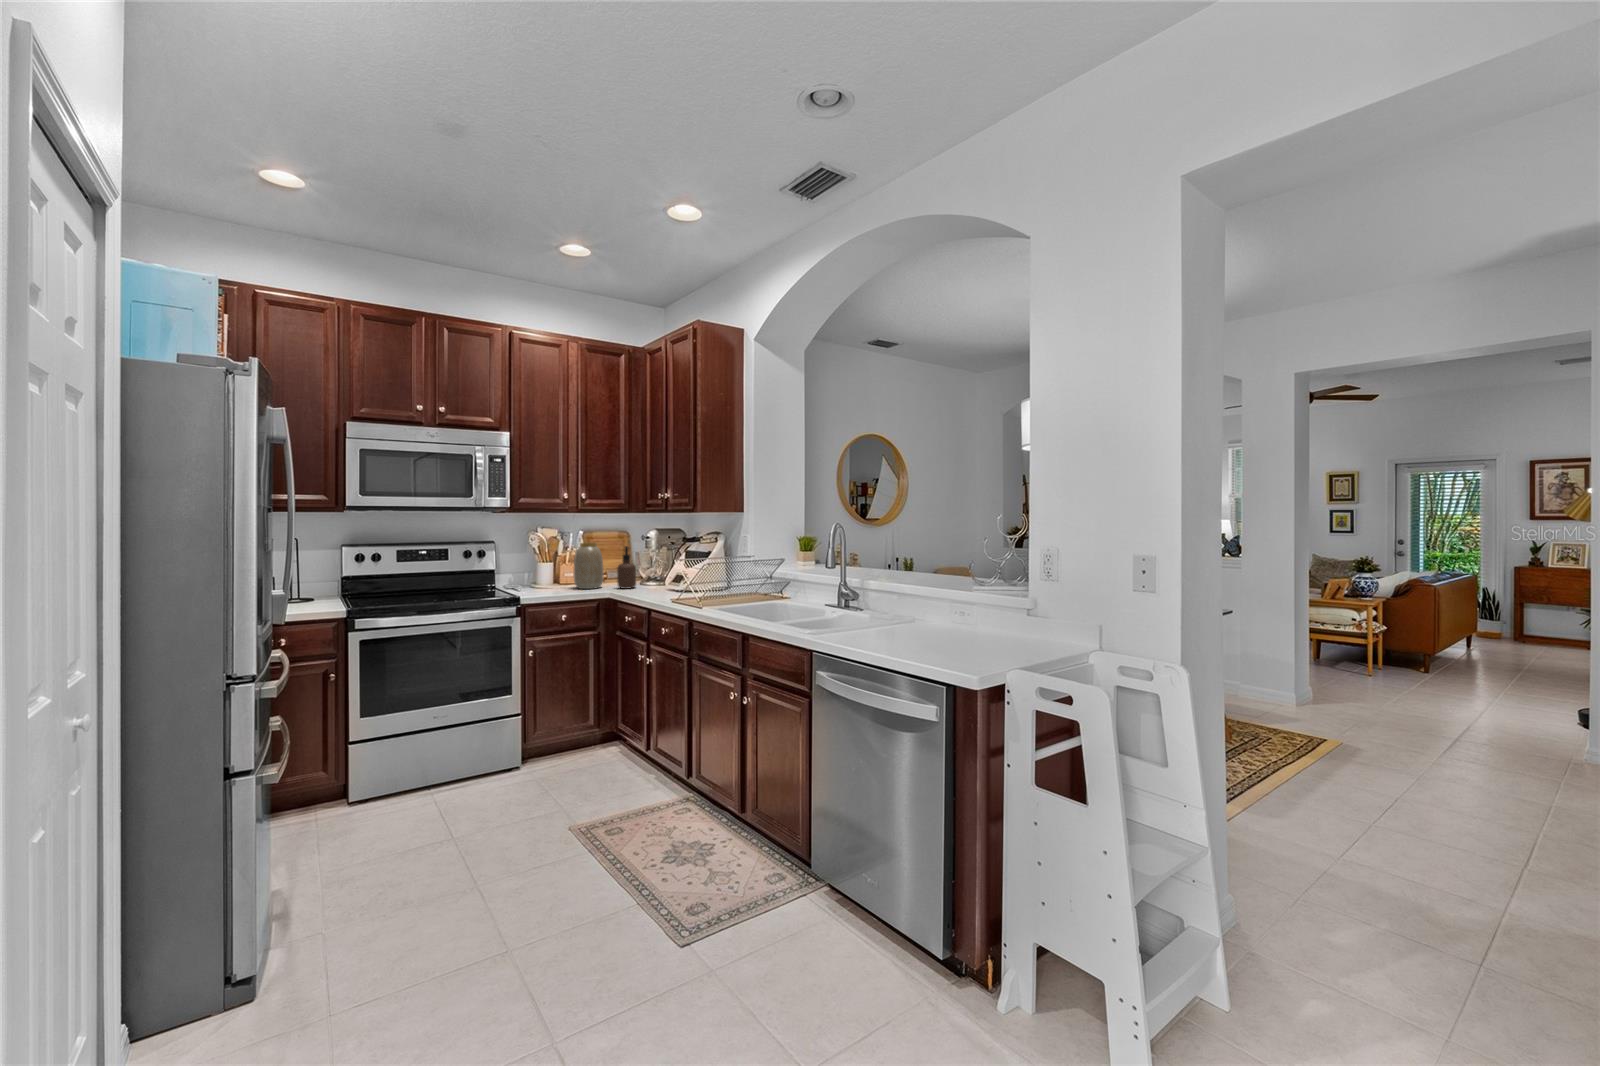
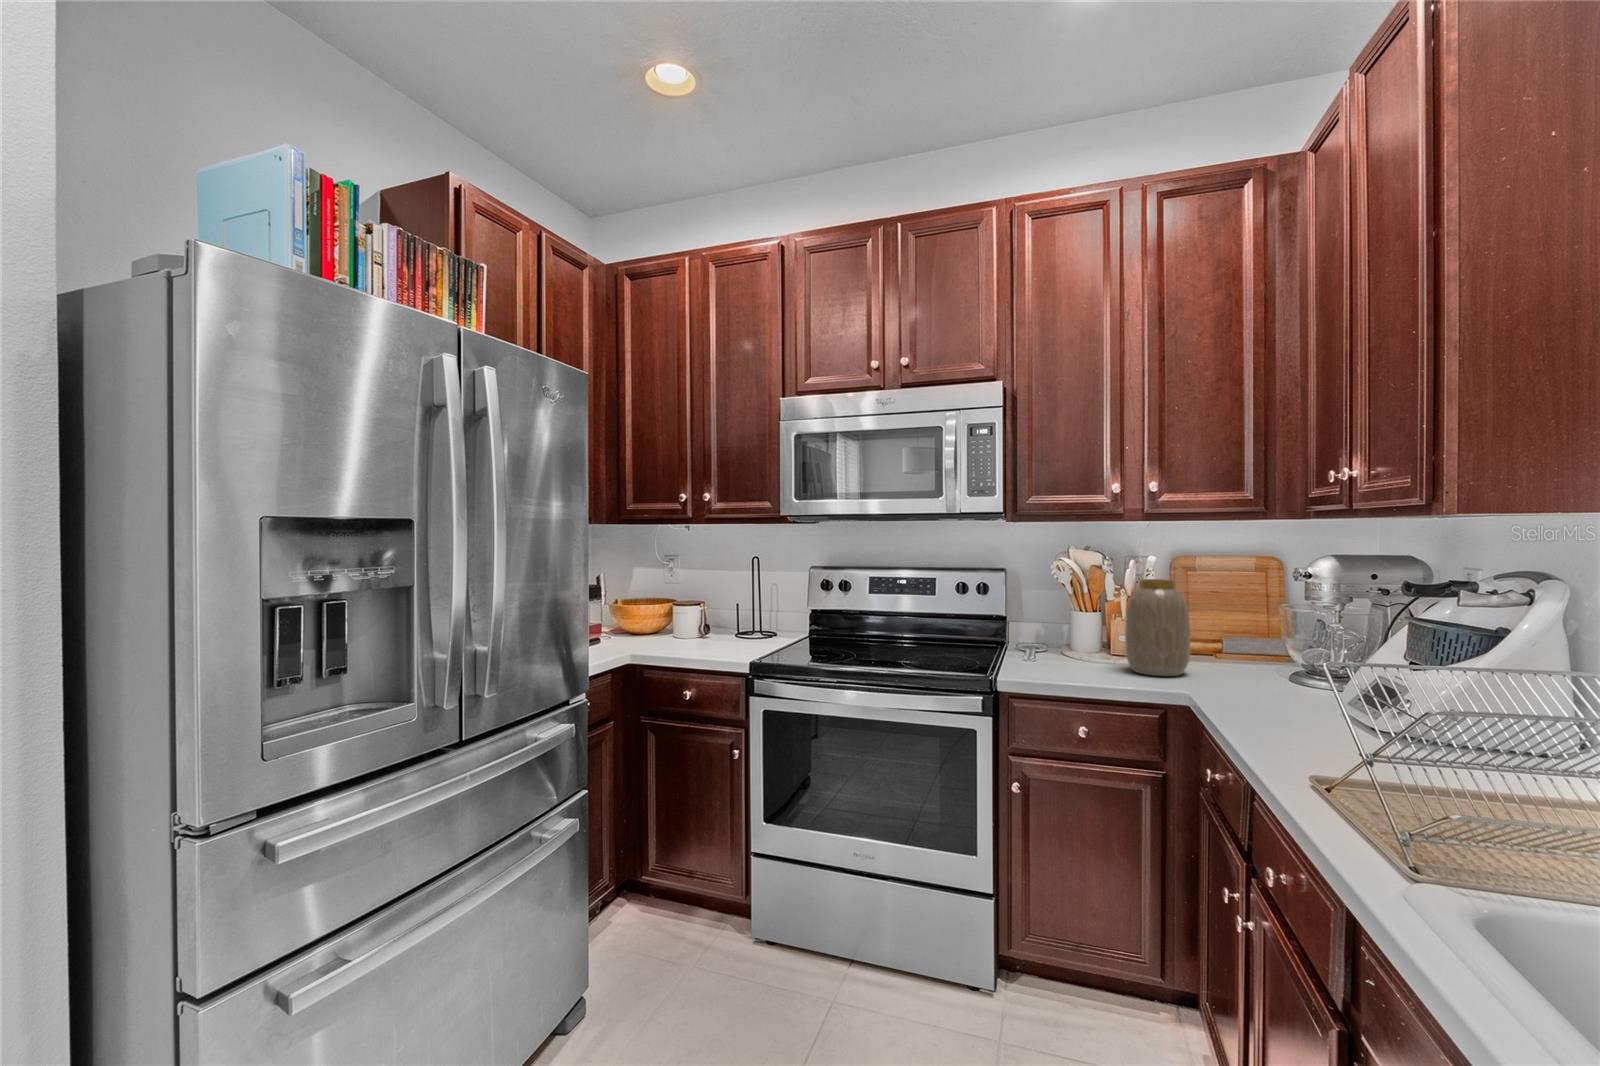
soap dispenser: present [617,546,636,589] -> none [1218,593,1266,689]

